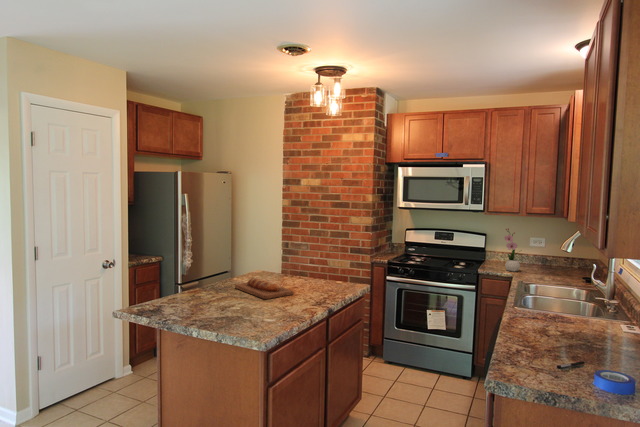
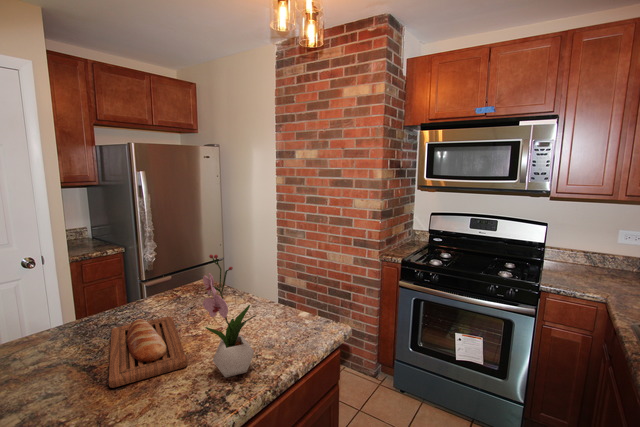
flower arrangement: present [504,229,520,271] -> present [203,255,256,378]

